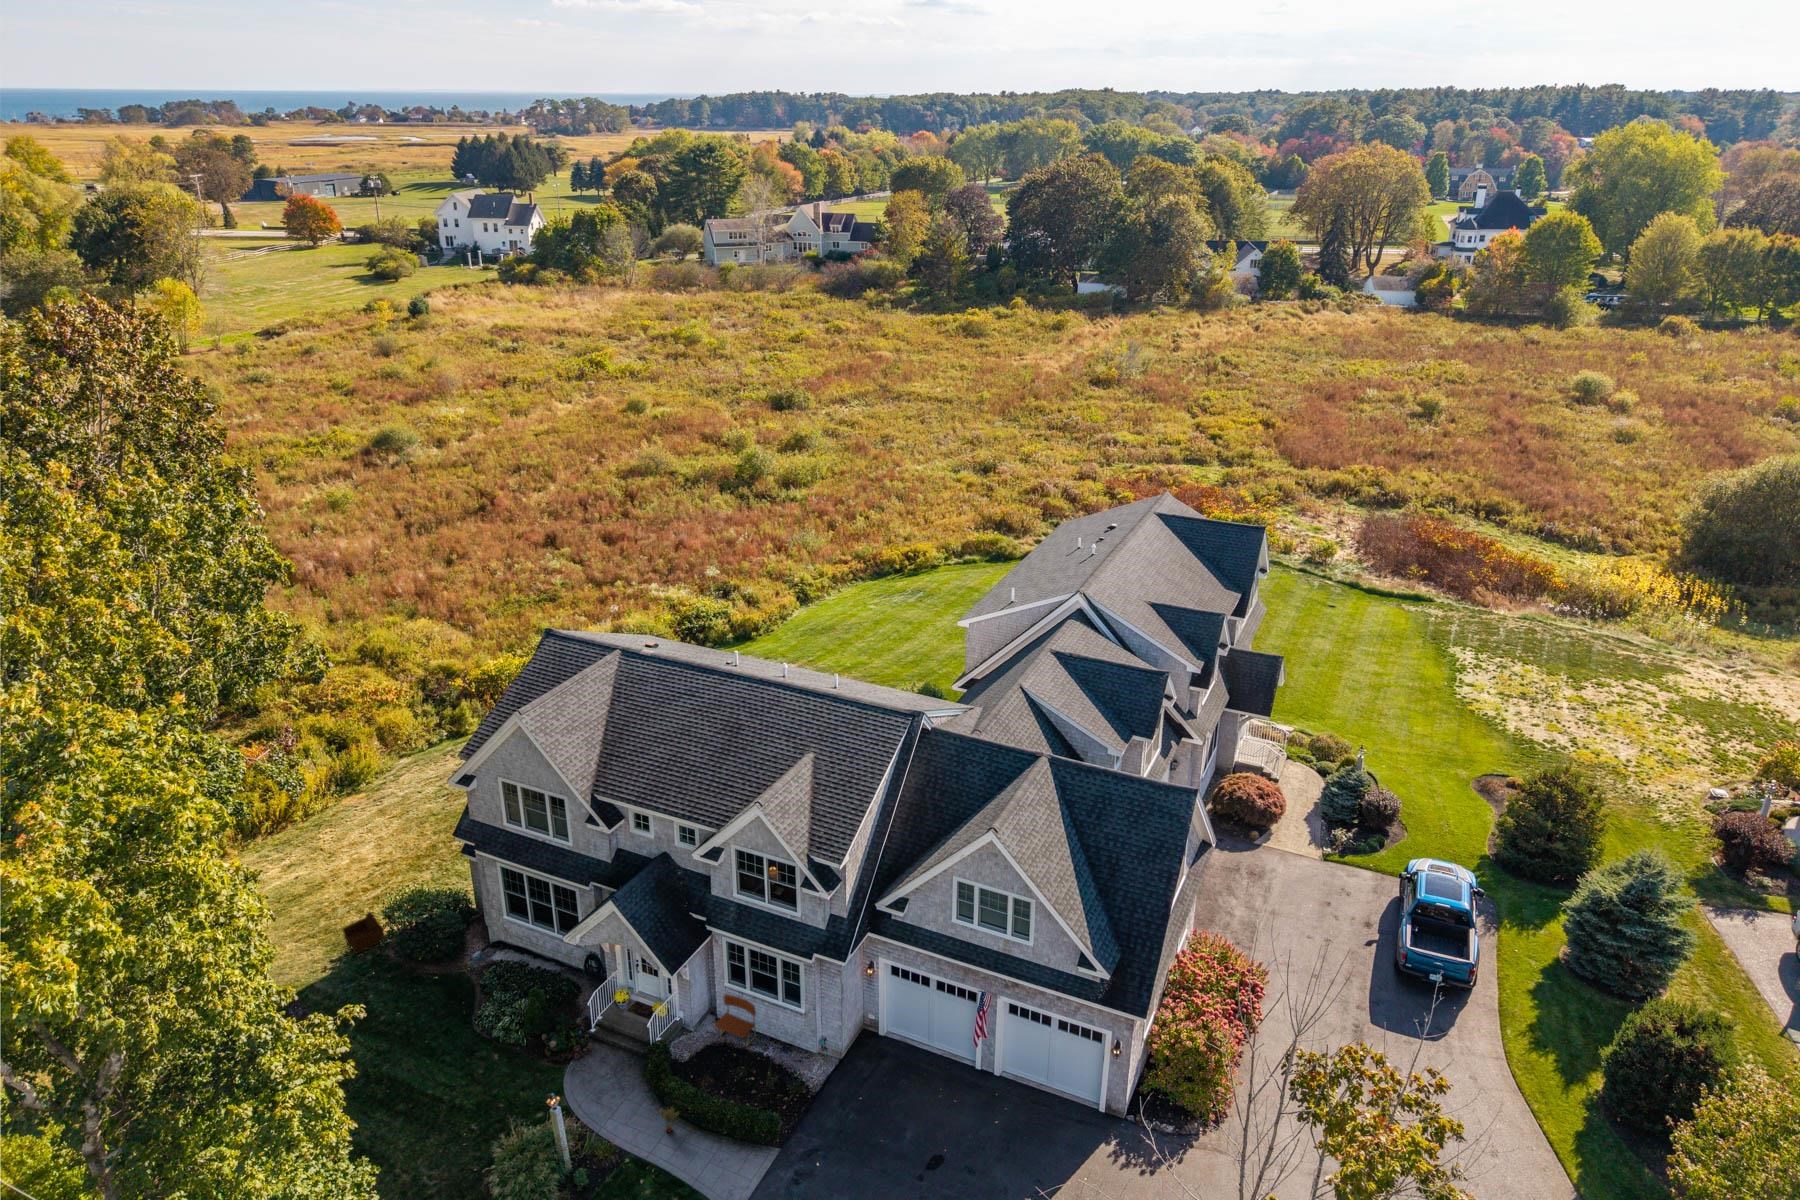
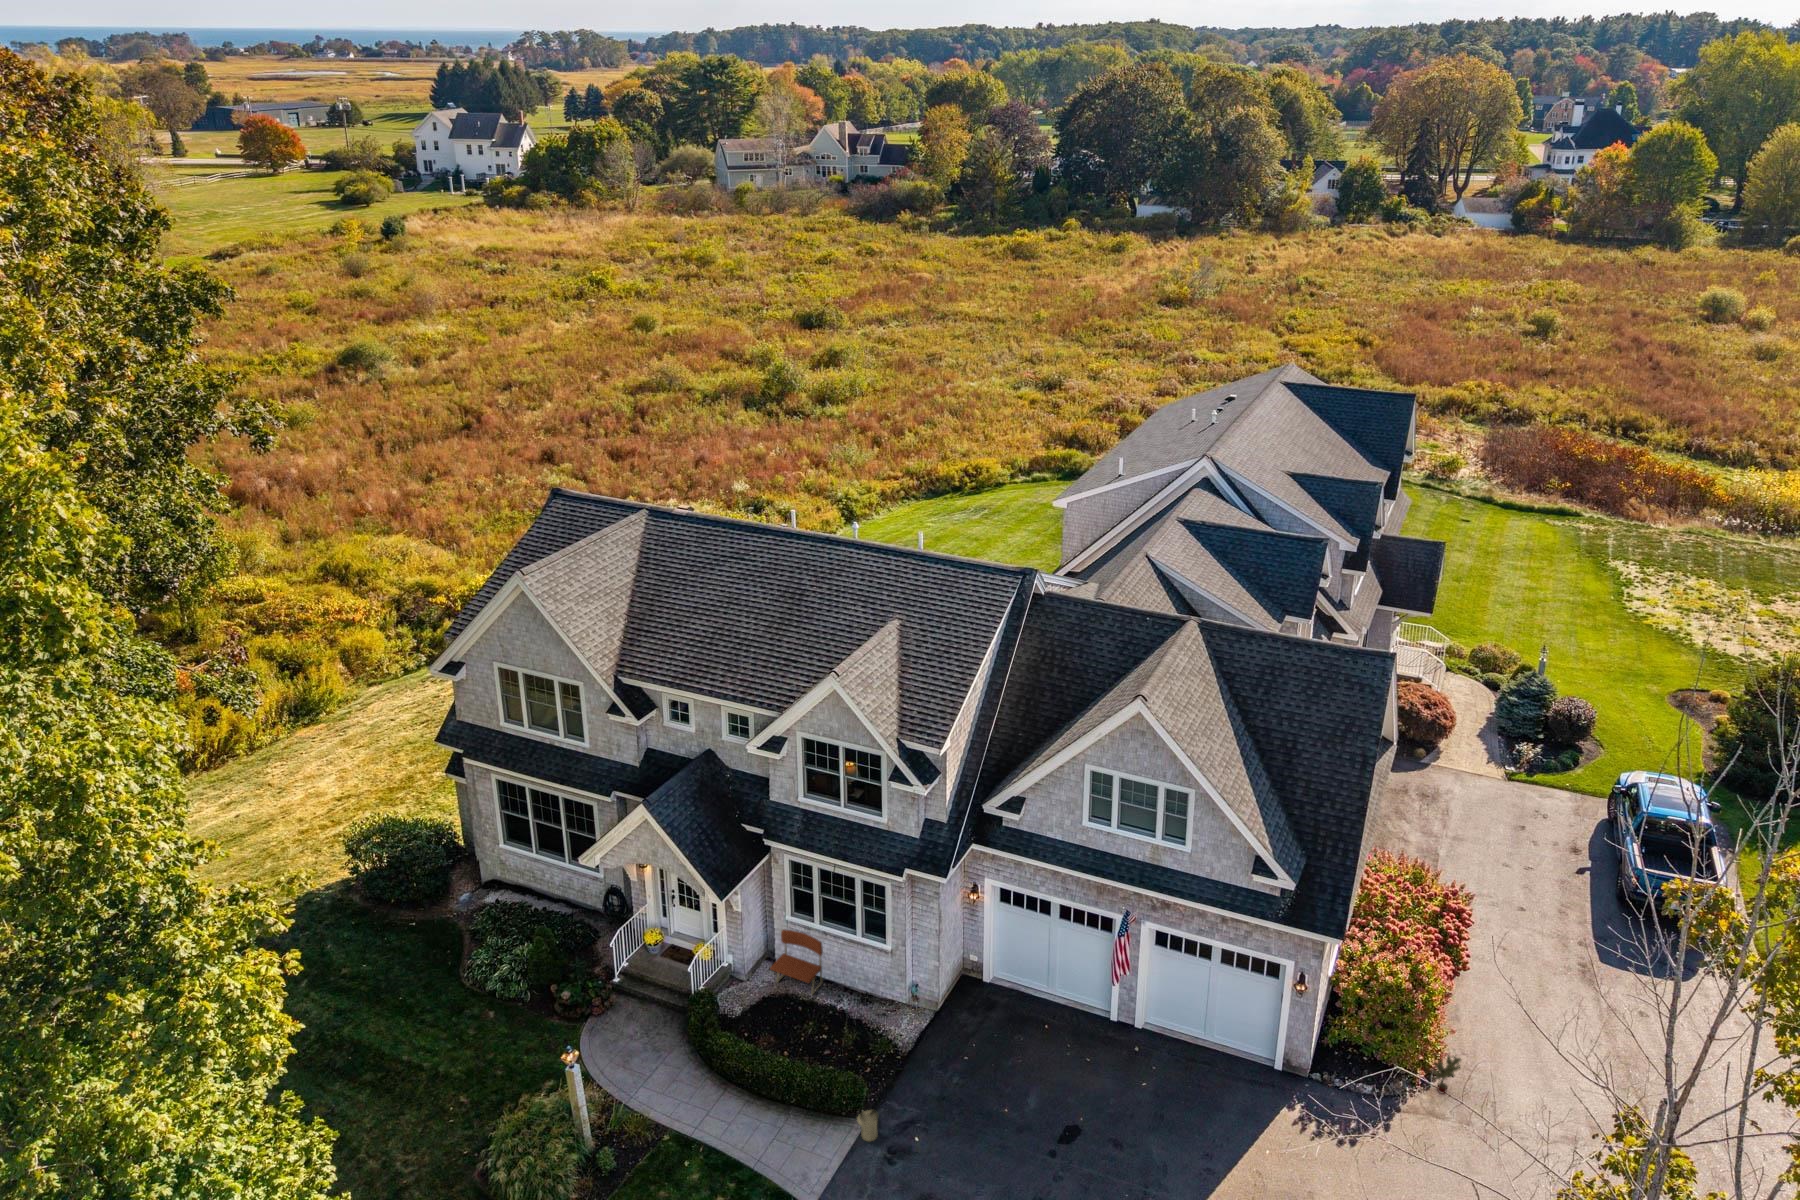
armchair: present [343,912,385,954] -> none [299,842,352,893]
potted tree: present [660,1107,679,1133] -> present [1431,1055,1461,1093]
trash can: none [774,1145,788,1170] -> present [857,1110,878,1142]

